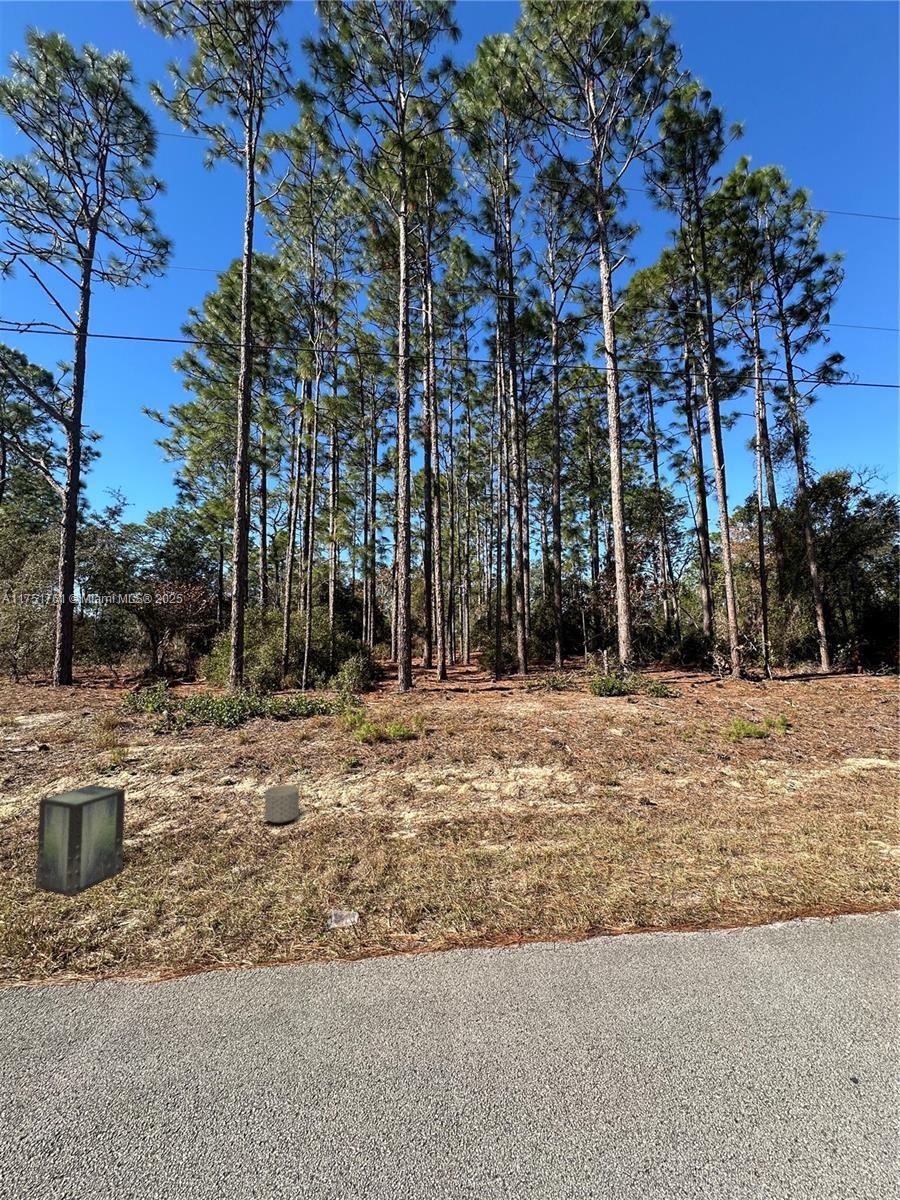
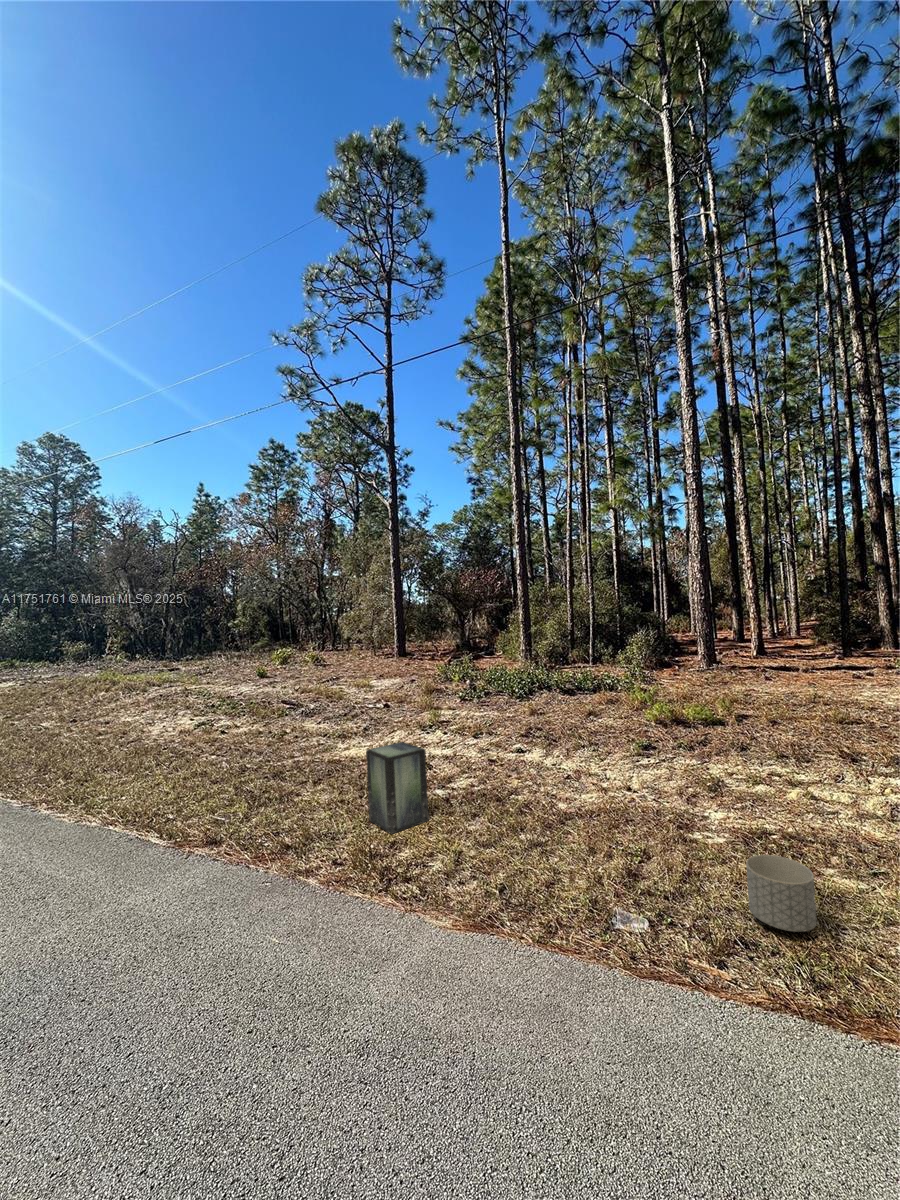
planter: present [265,785,299,824] -> present [746,855,817,932]

